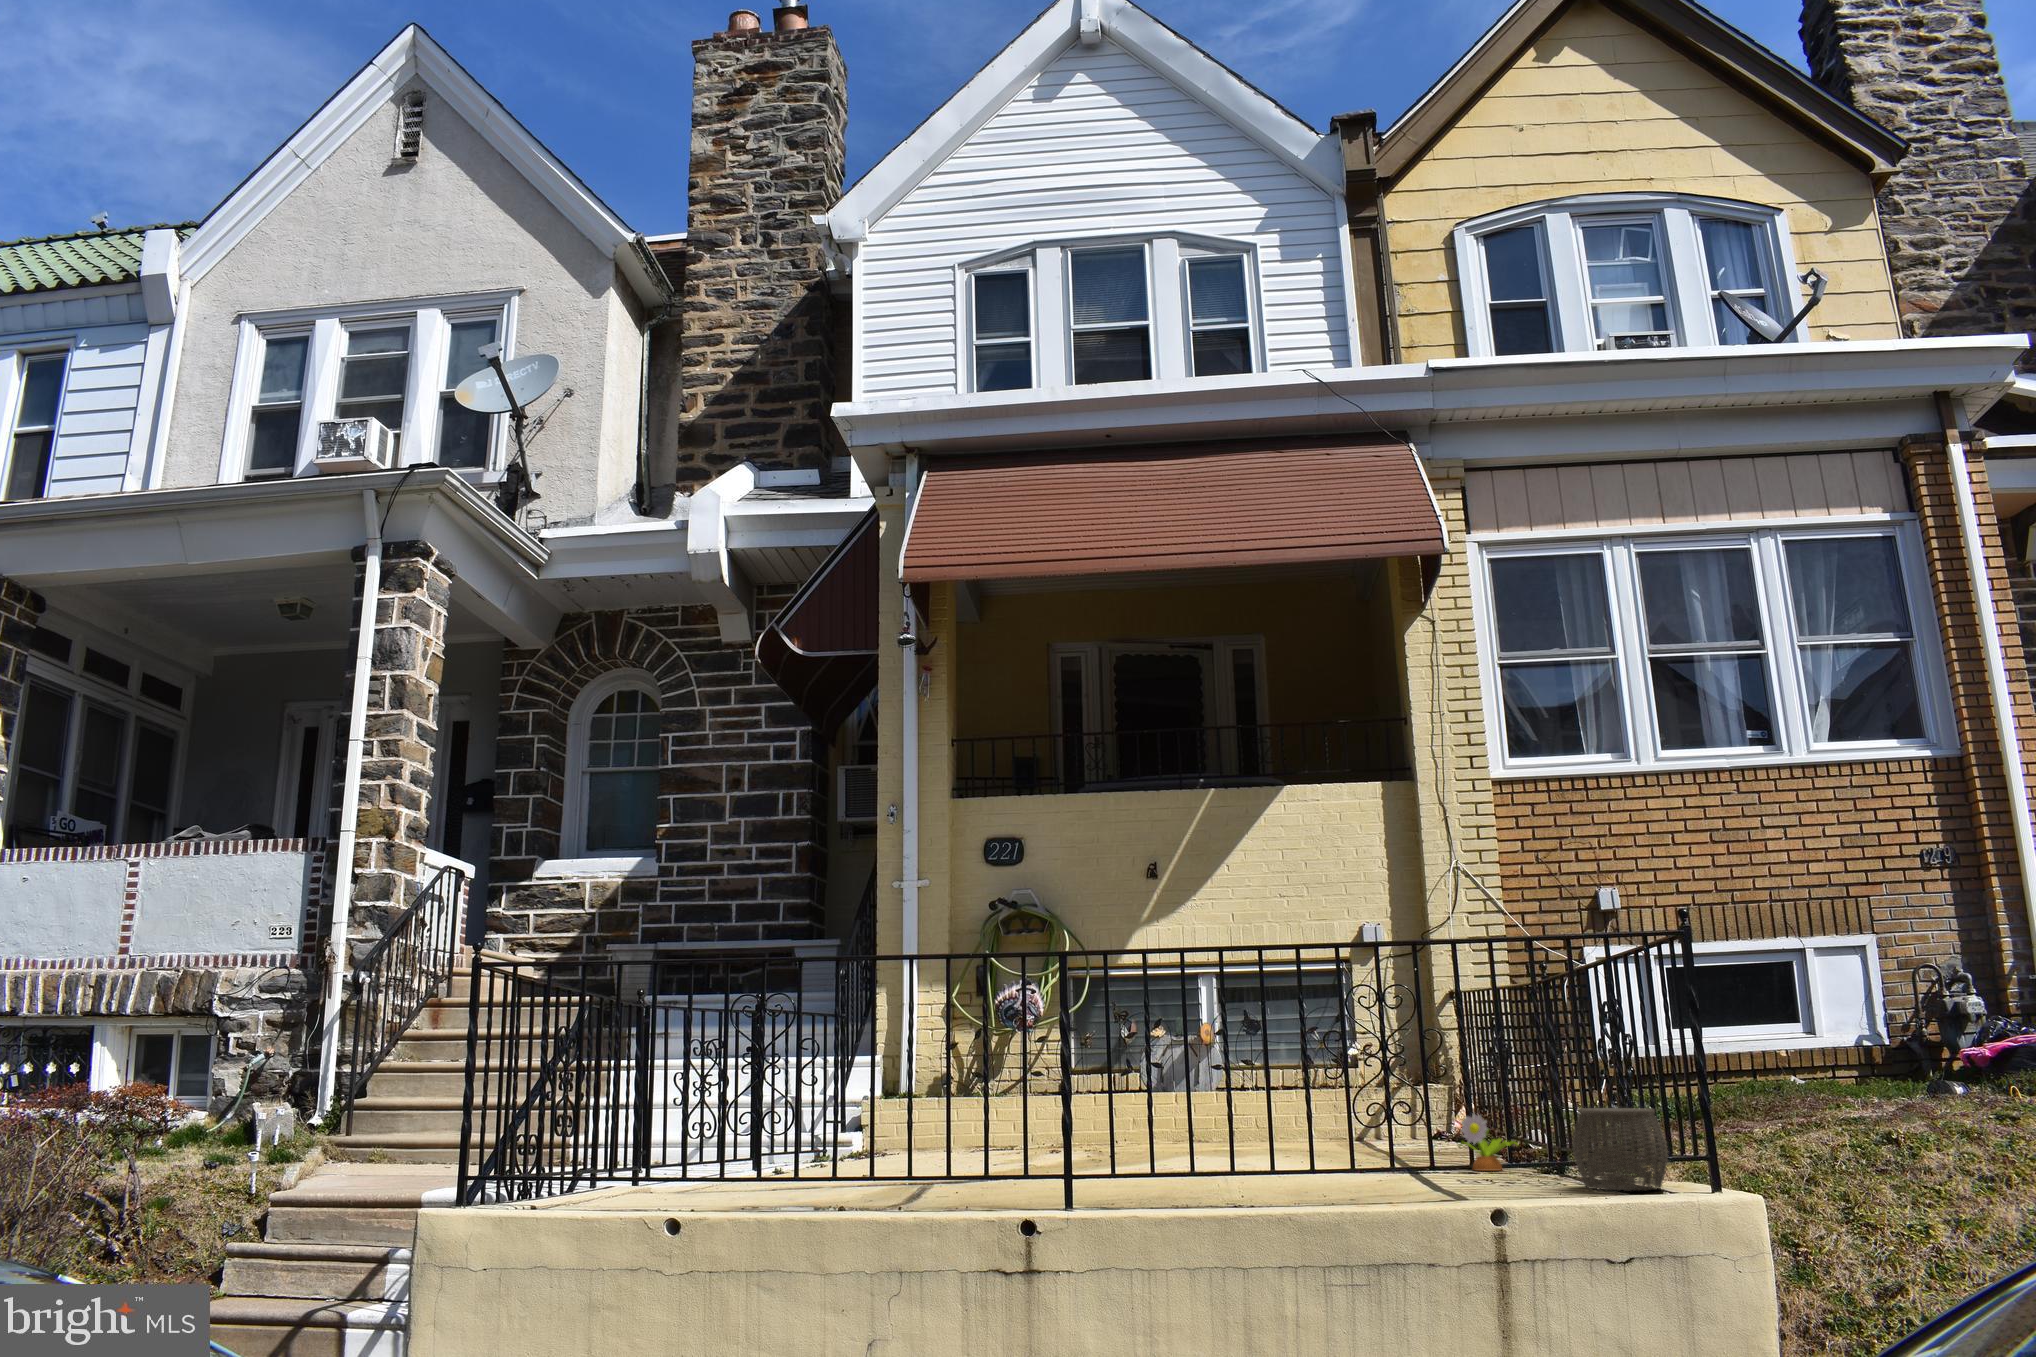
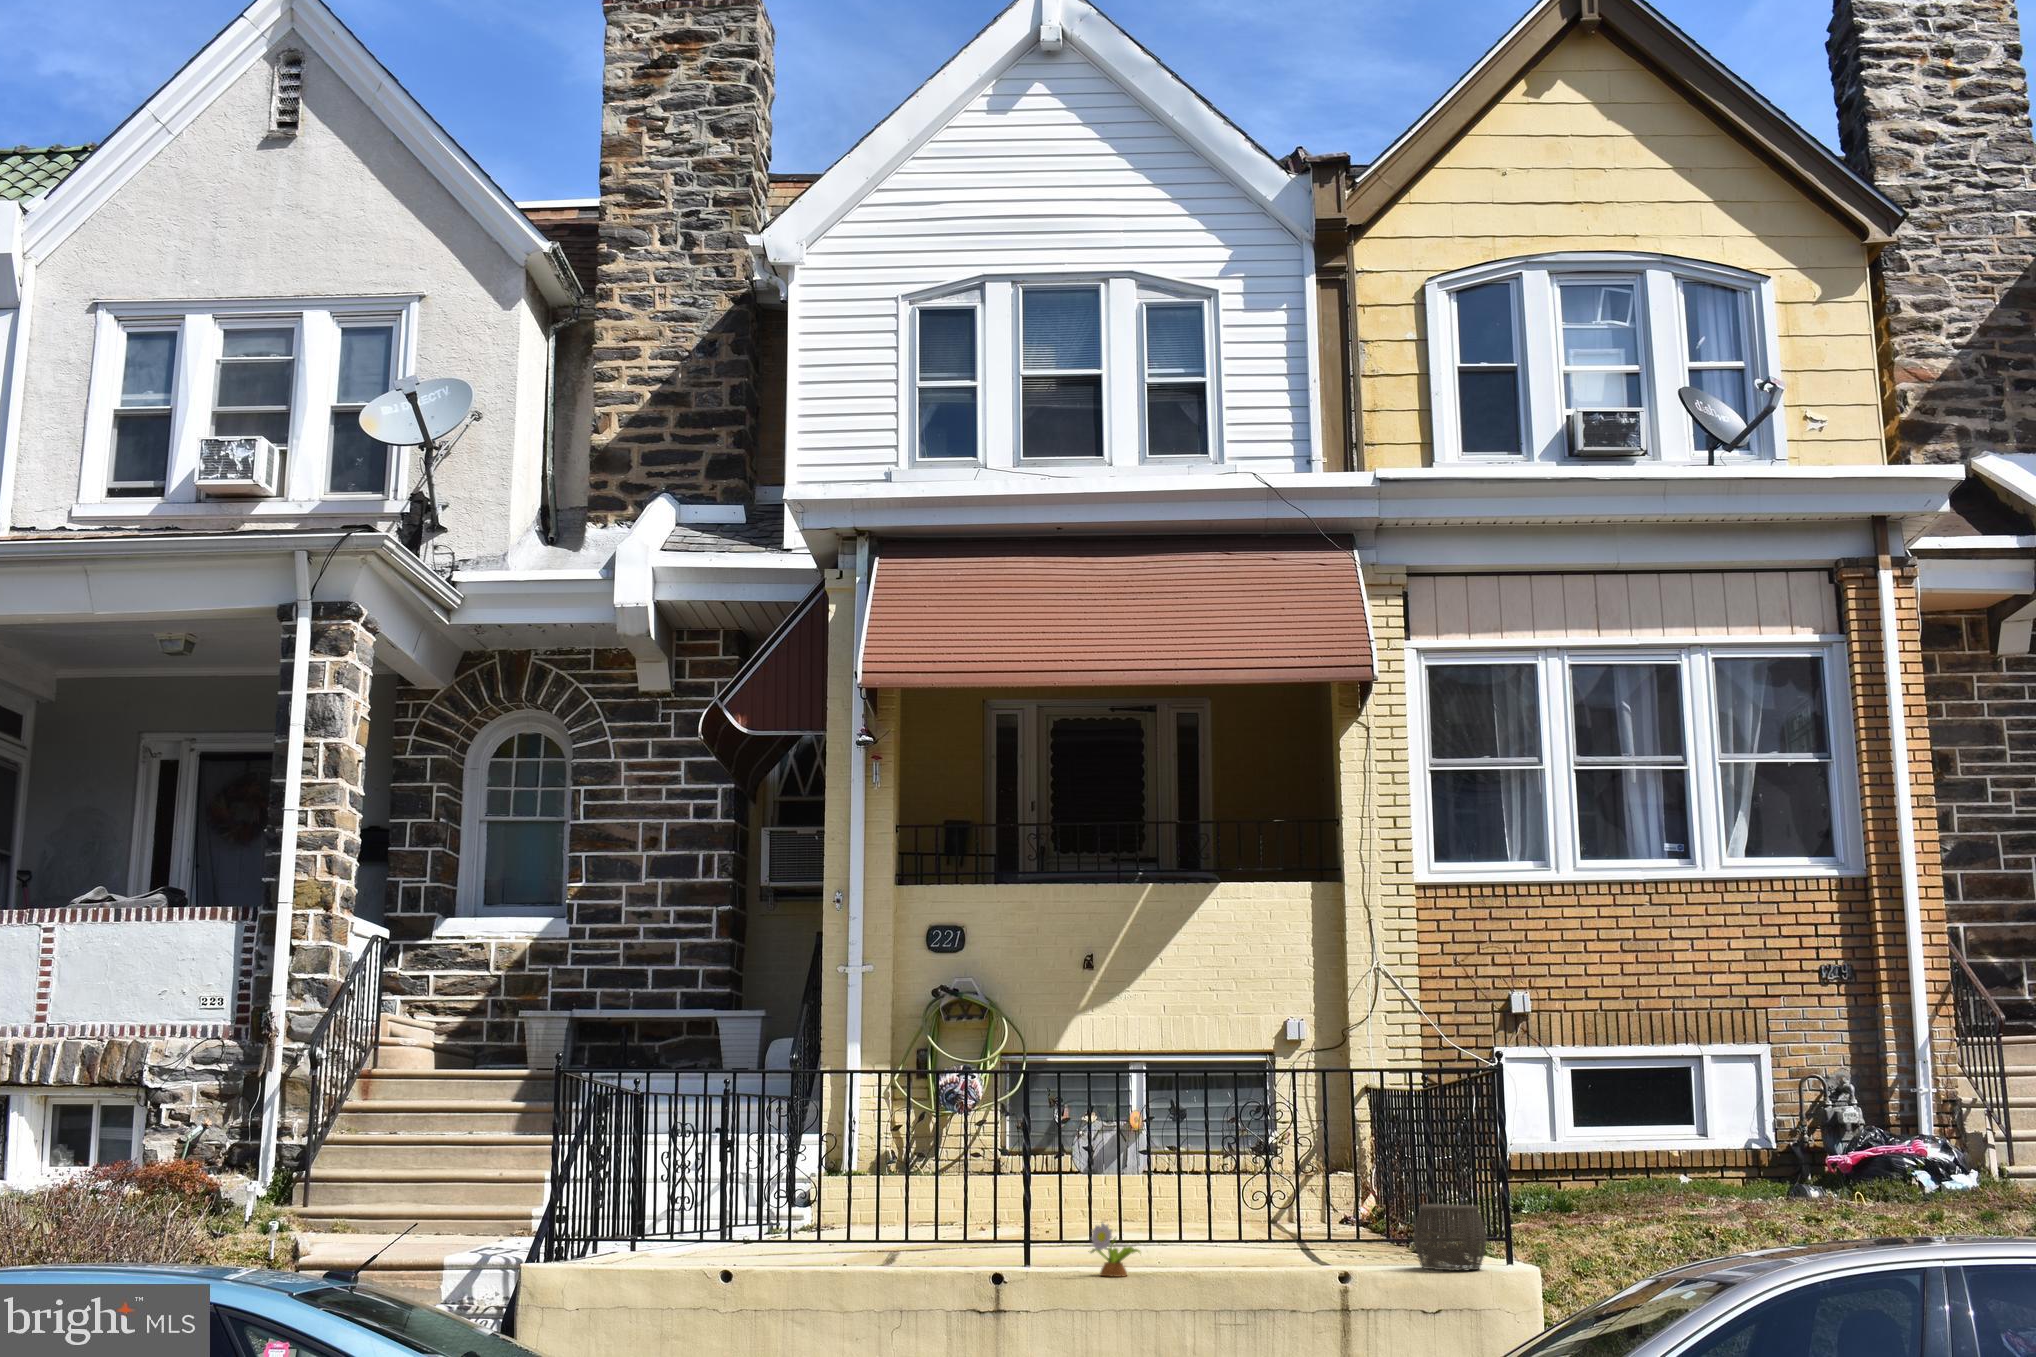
decorative plant: present [1458,1113,1517,1171] -> present [1090,1223,1140,1277]

